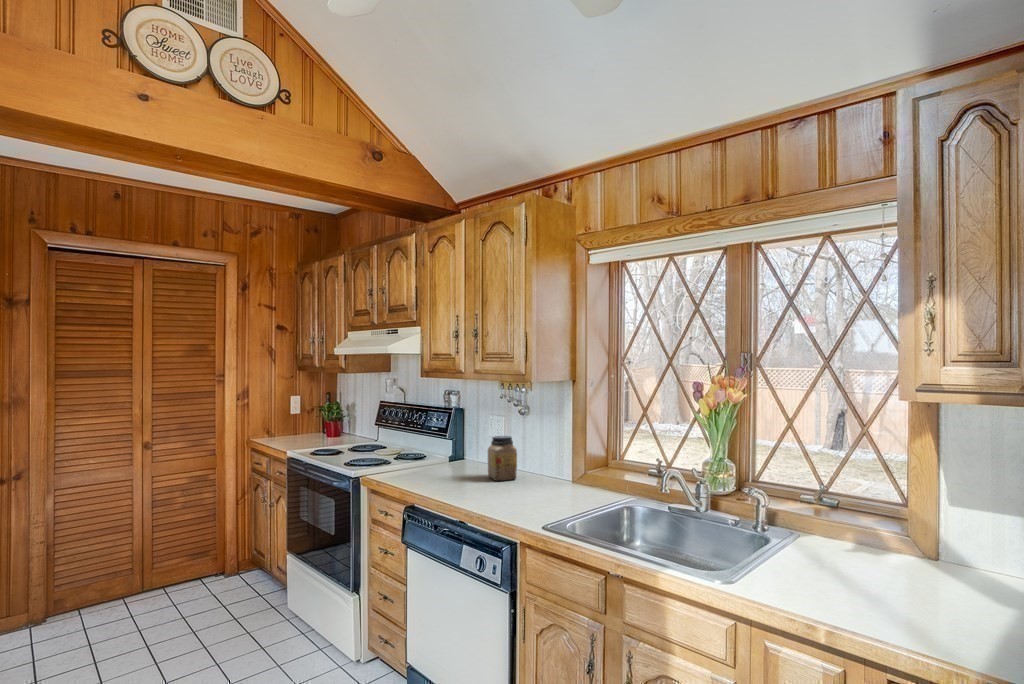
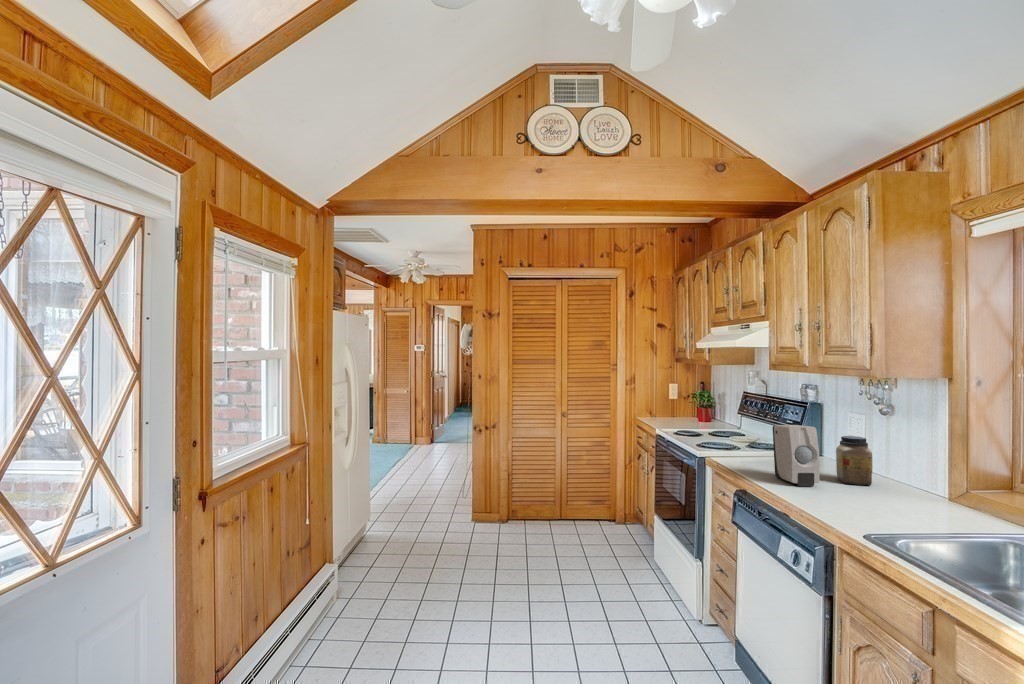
soap dispenser: none [437,431,481,491] -> present [773,425,820,487]

